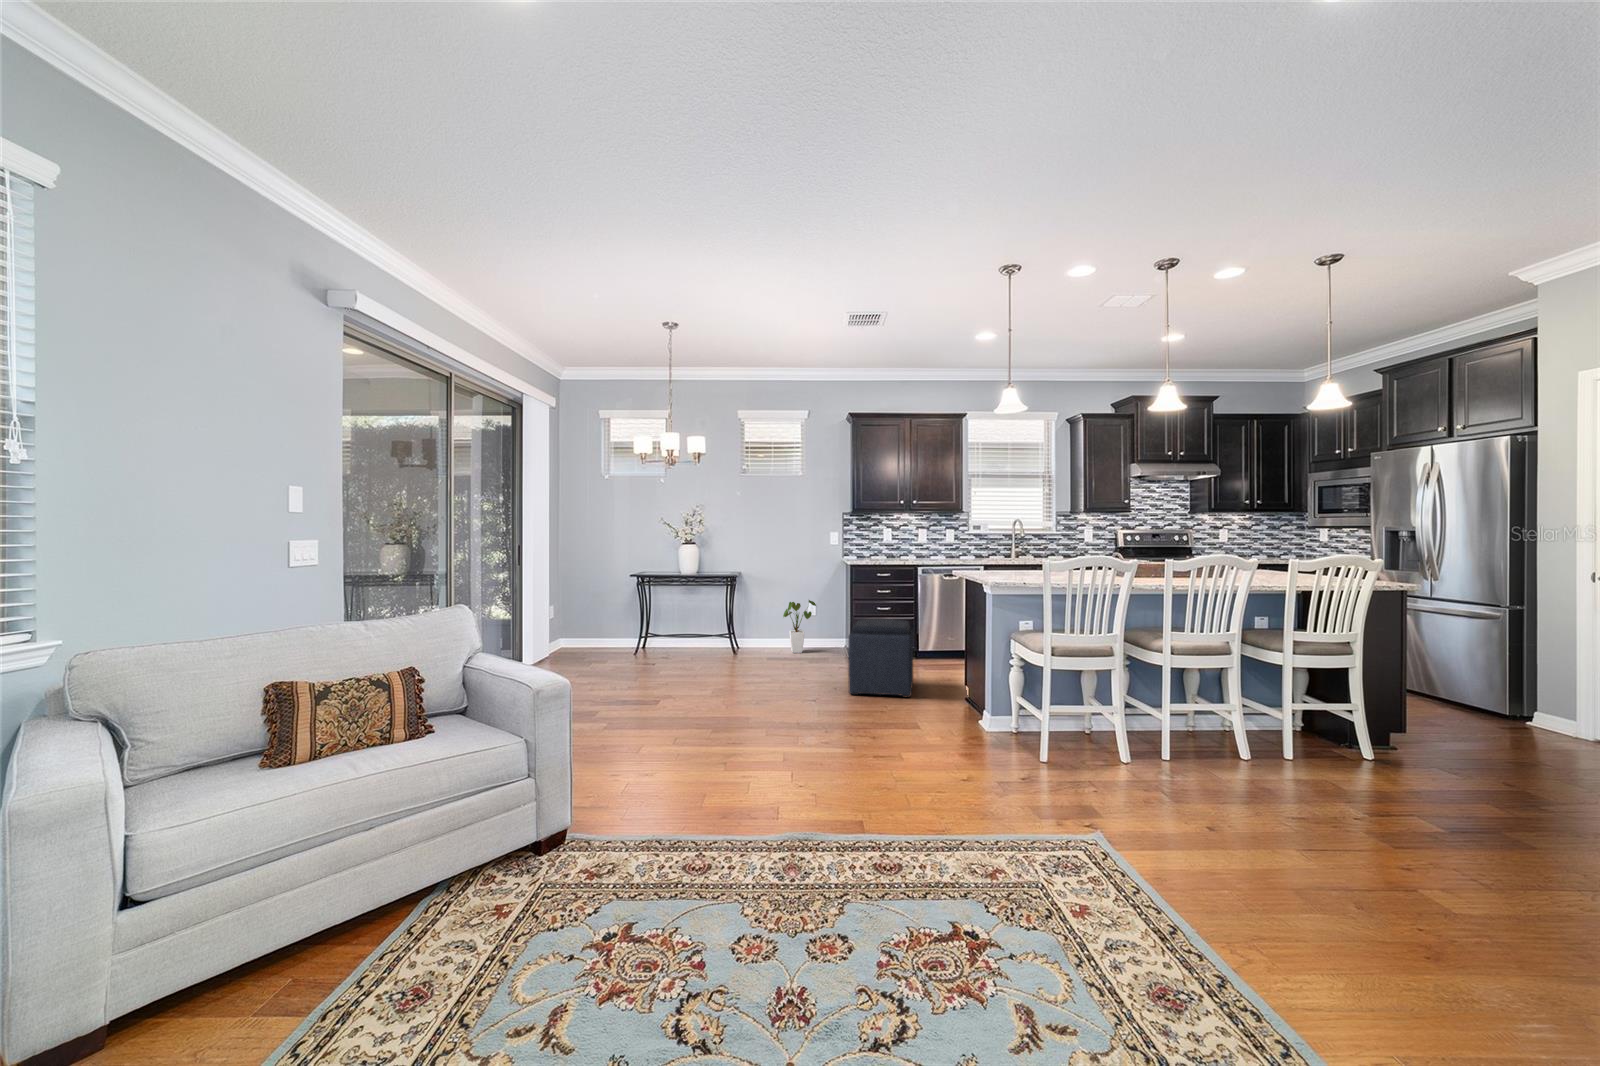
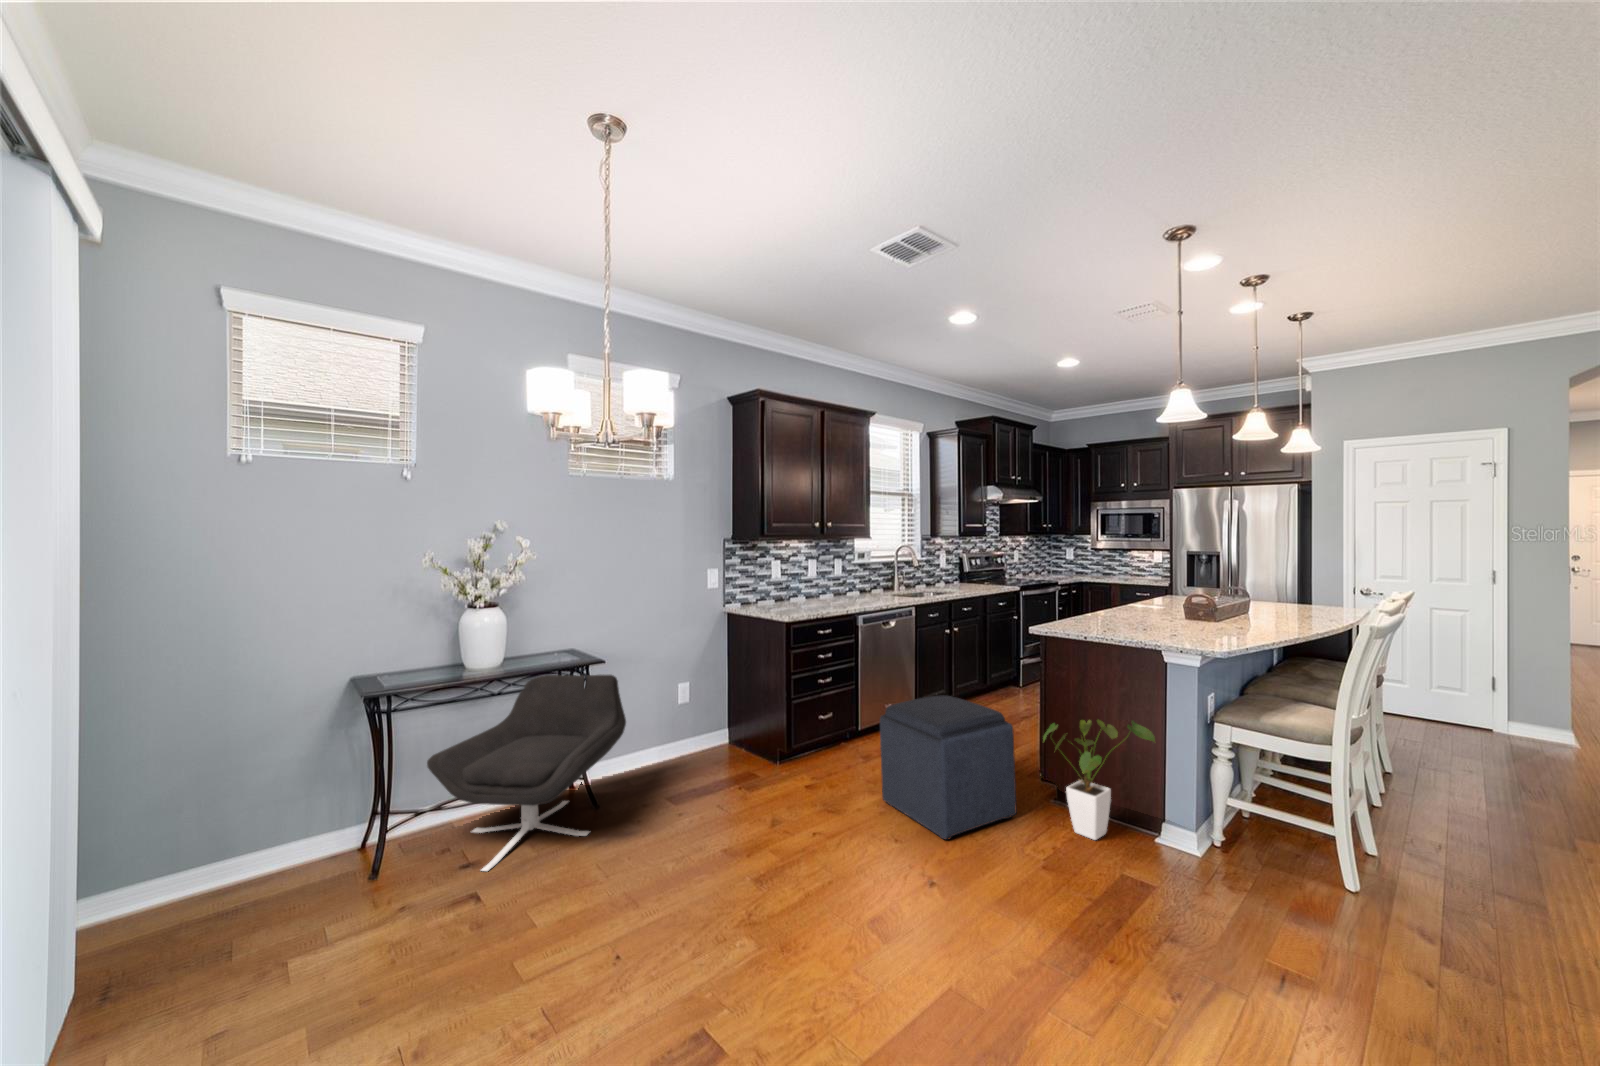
lounge chair: none [652,585,745,663] -> present [427,675,626,871]
house plant: present [783,600,816,653] -> present [1043,720,1155,840]

